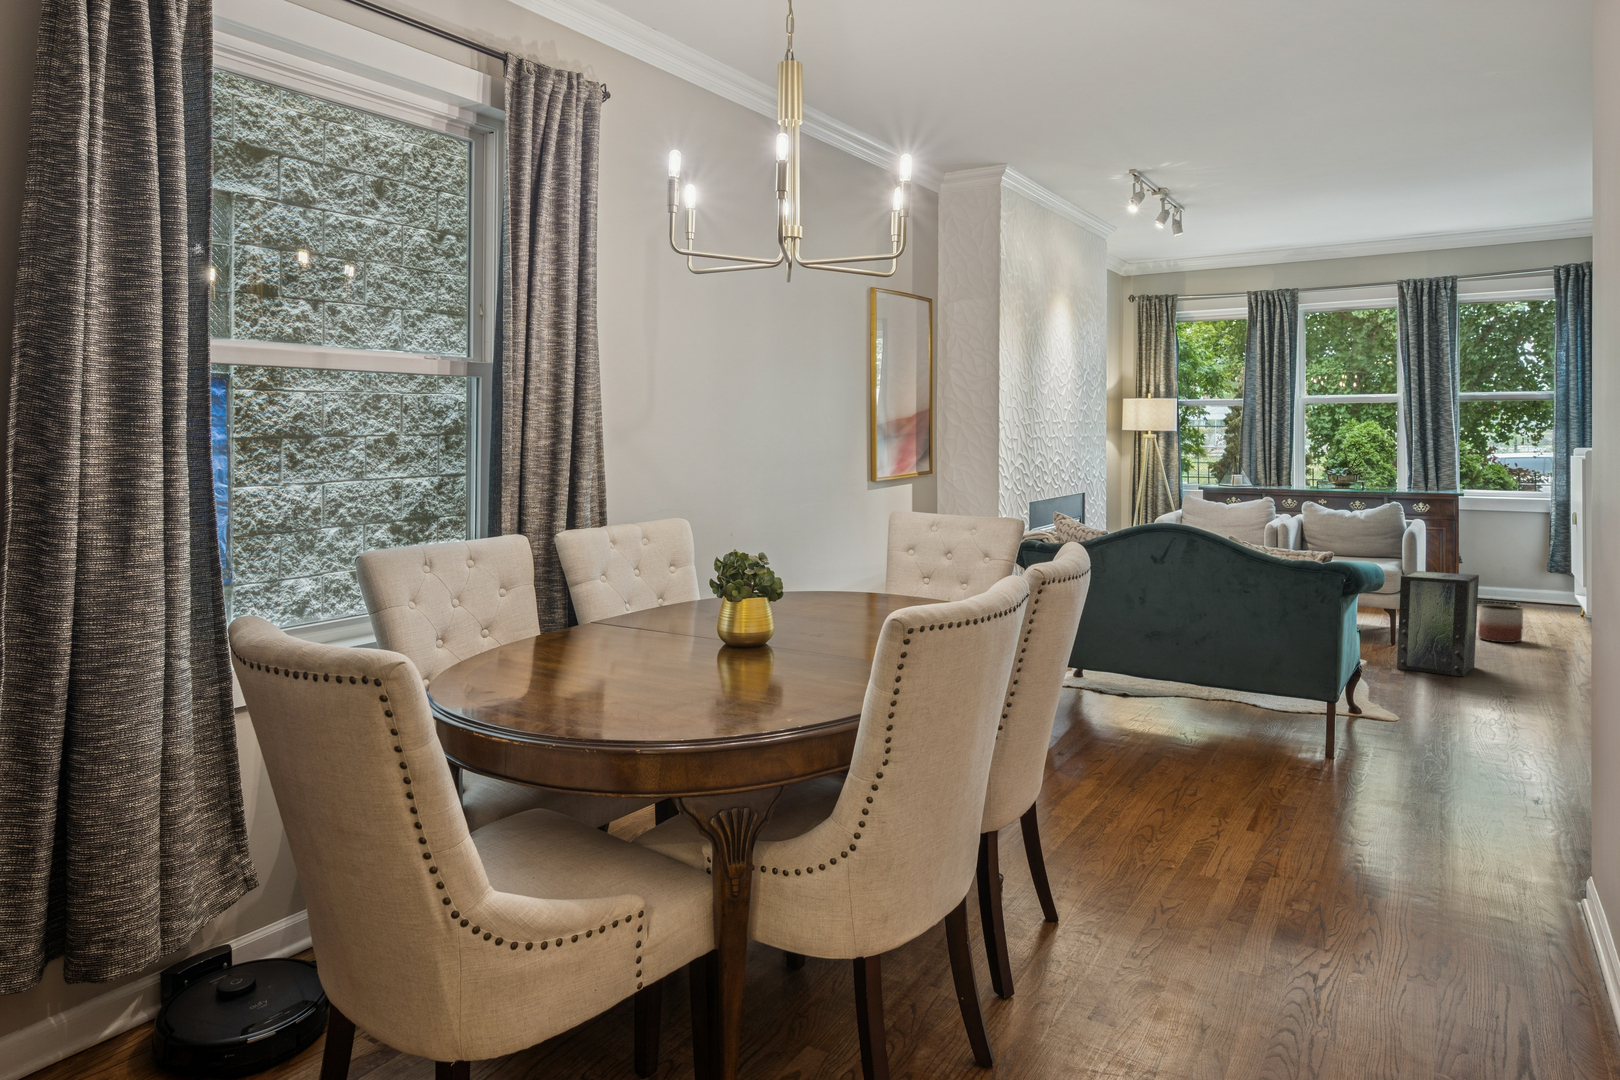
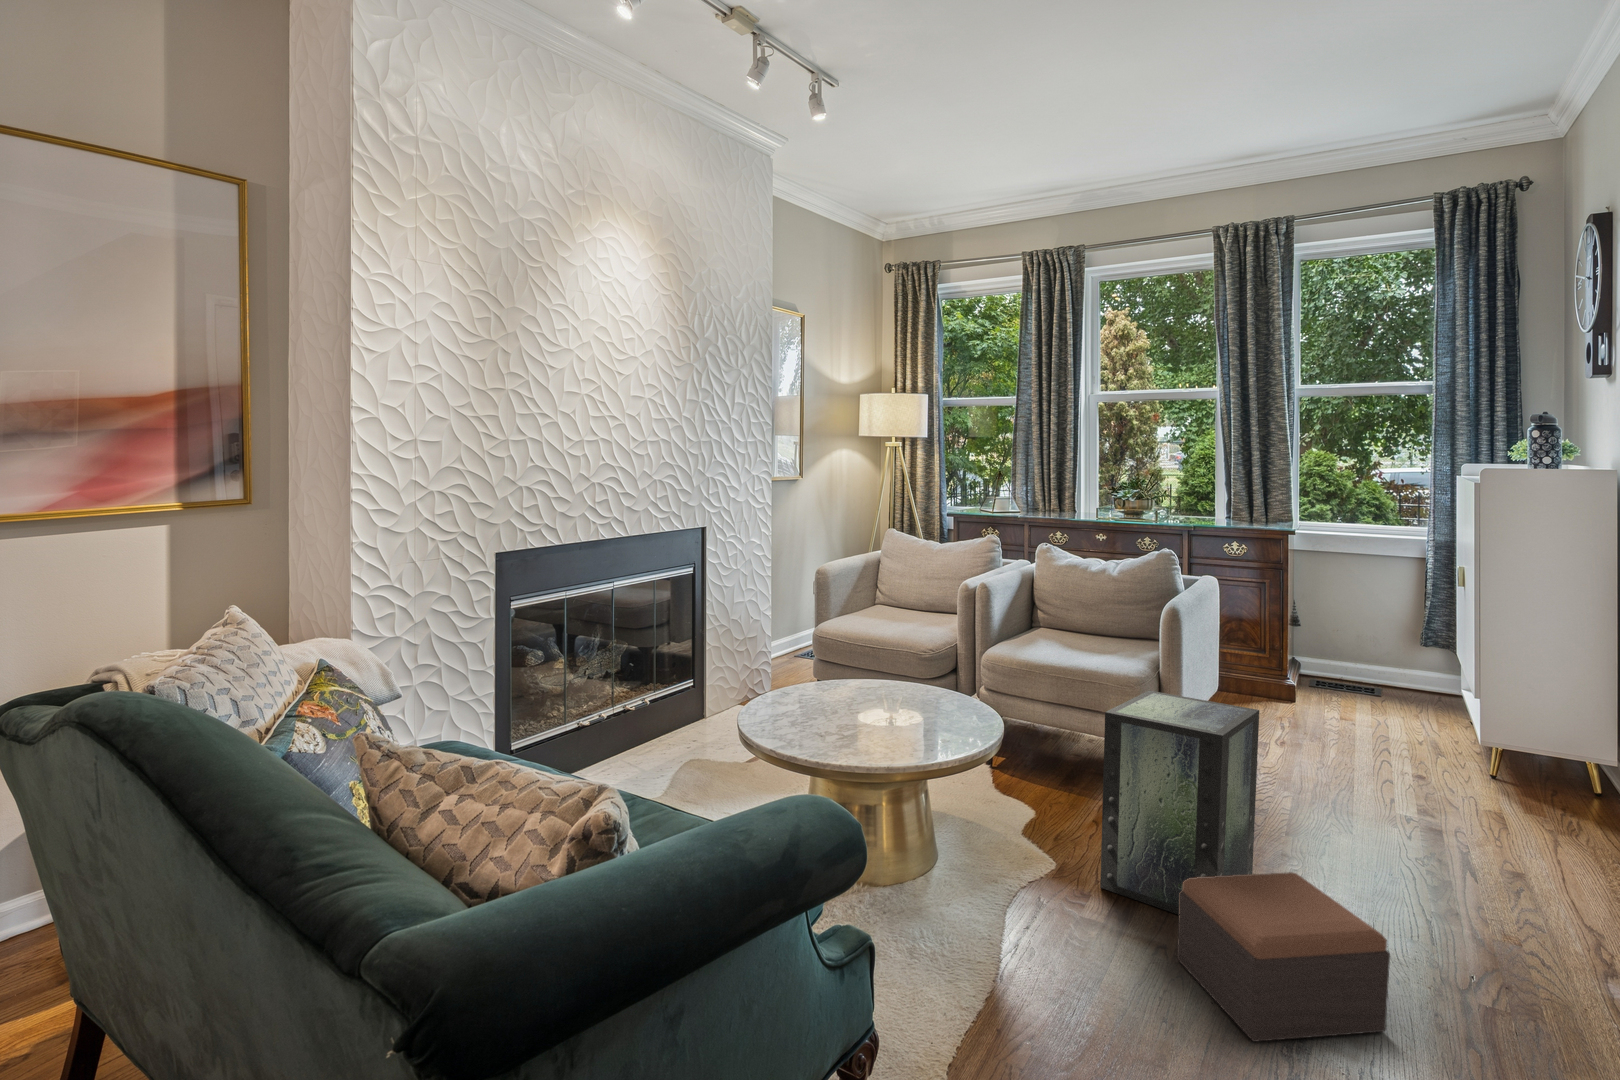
planter: present [1478,605,1523,643] -> none [1292,725,1365,797]
footstool: none [1451,641,1555,698] -> present [1177,872,1390,1042]

